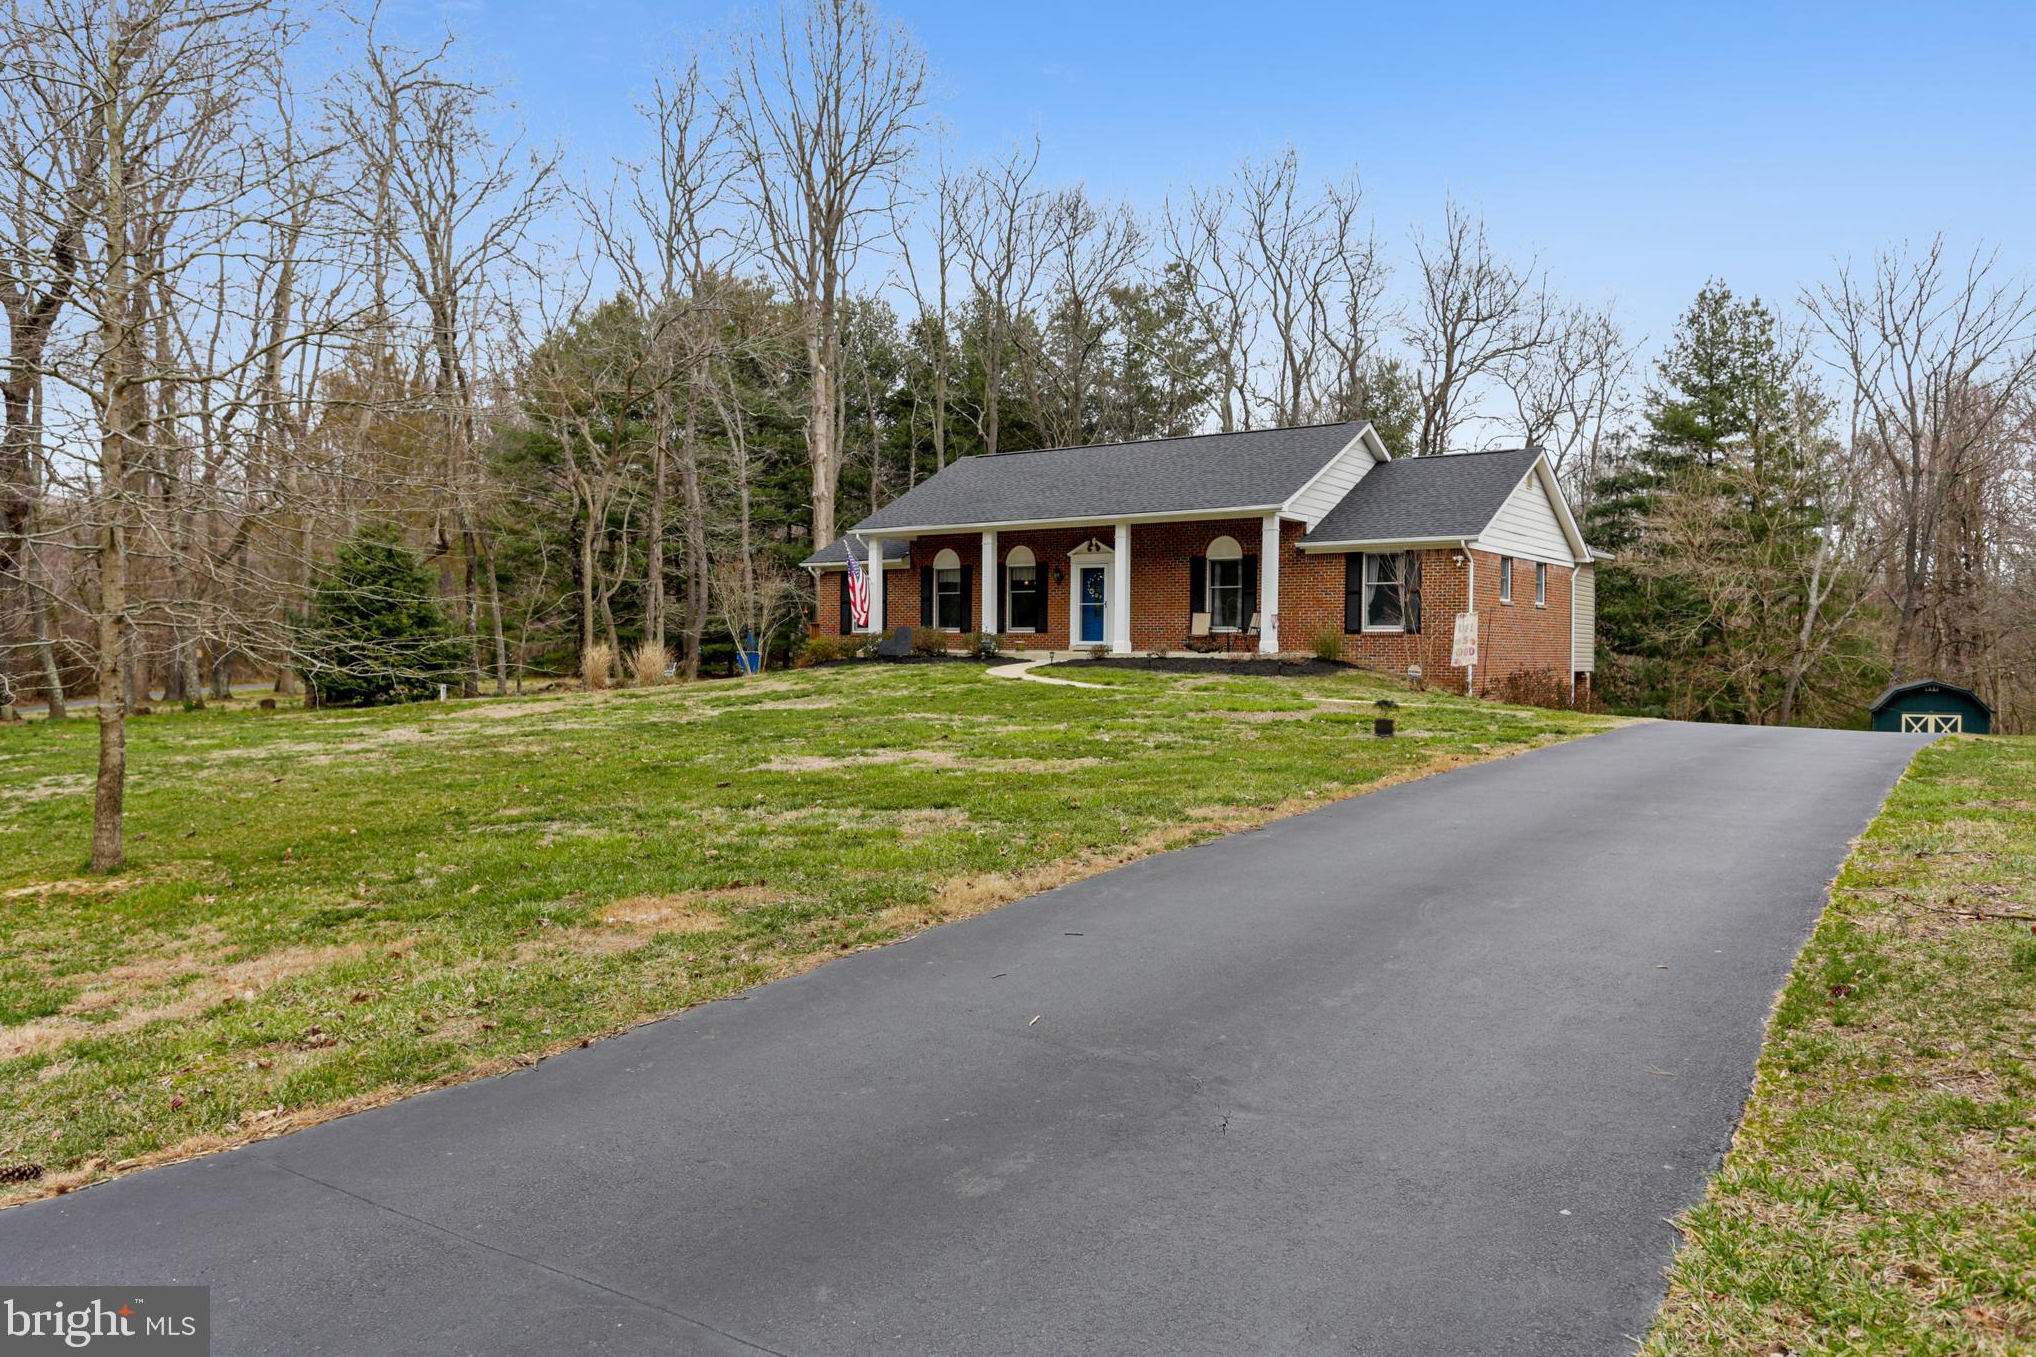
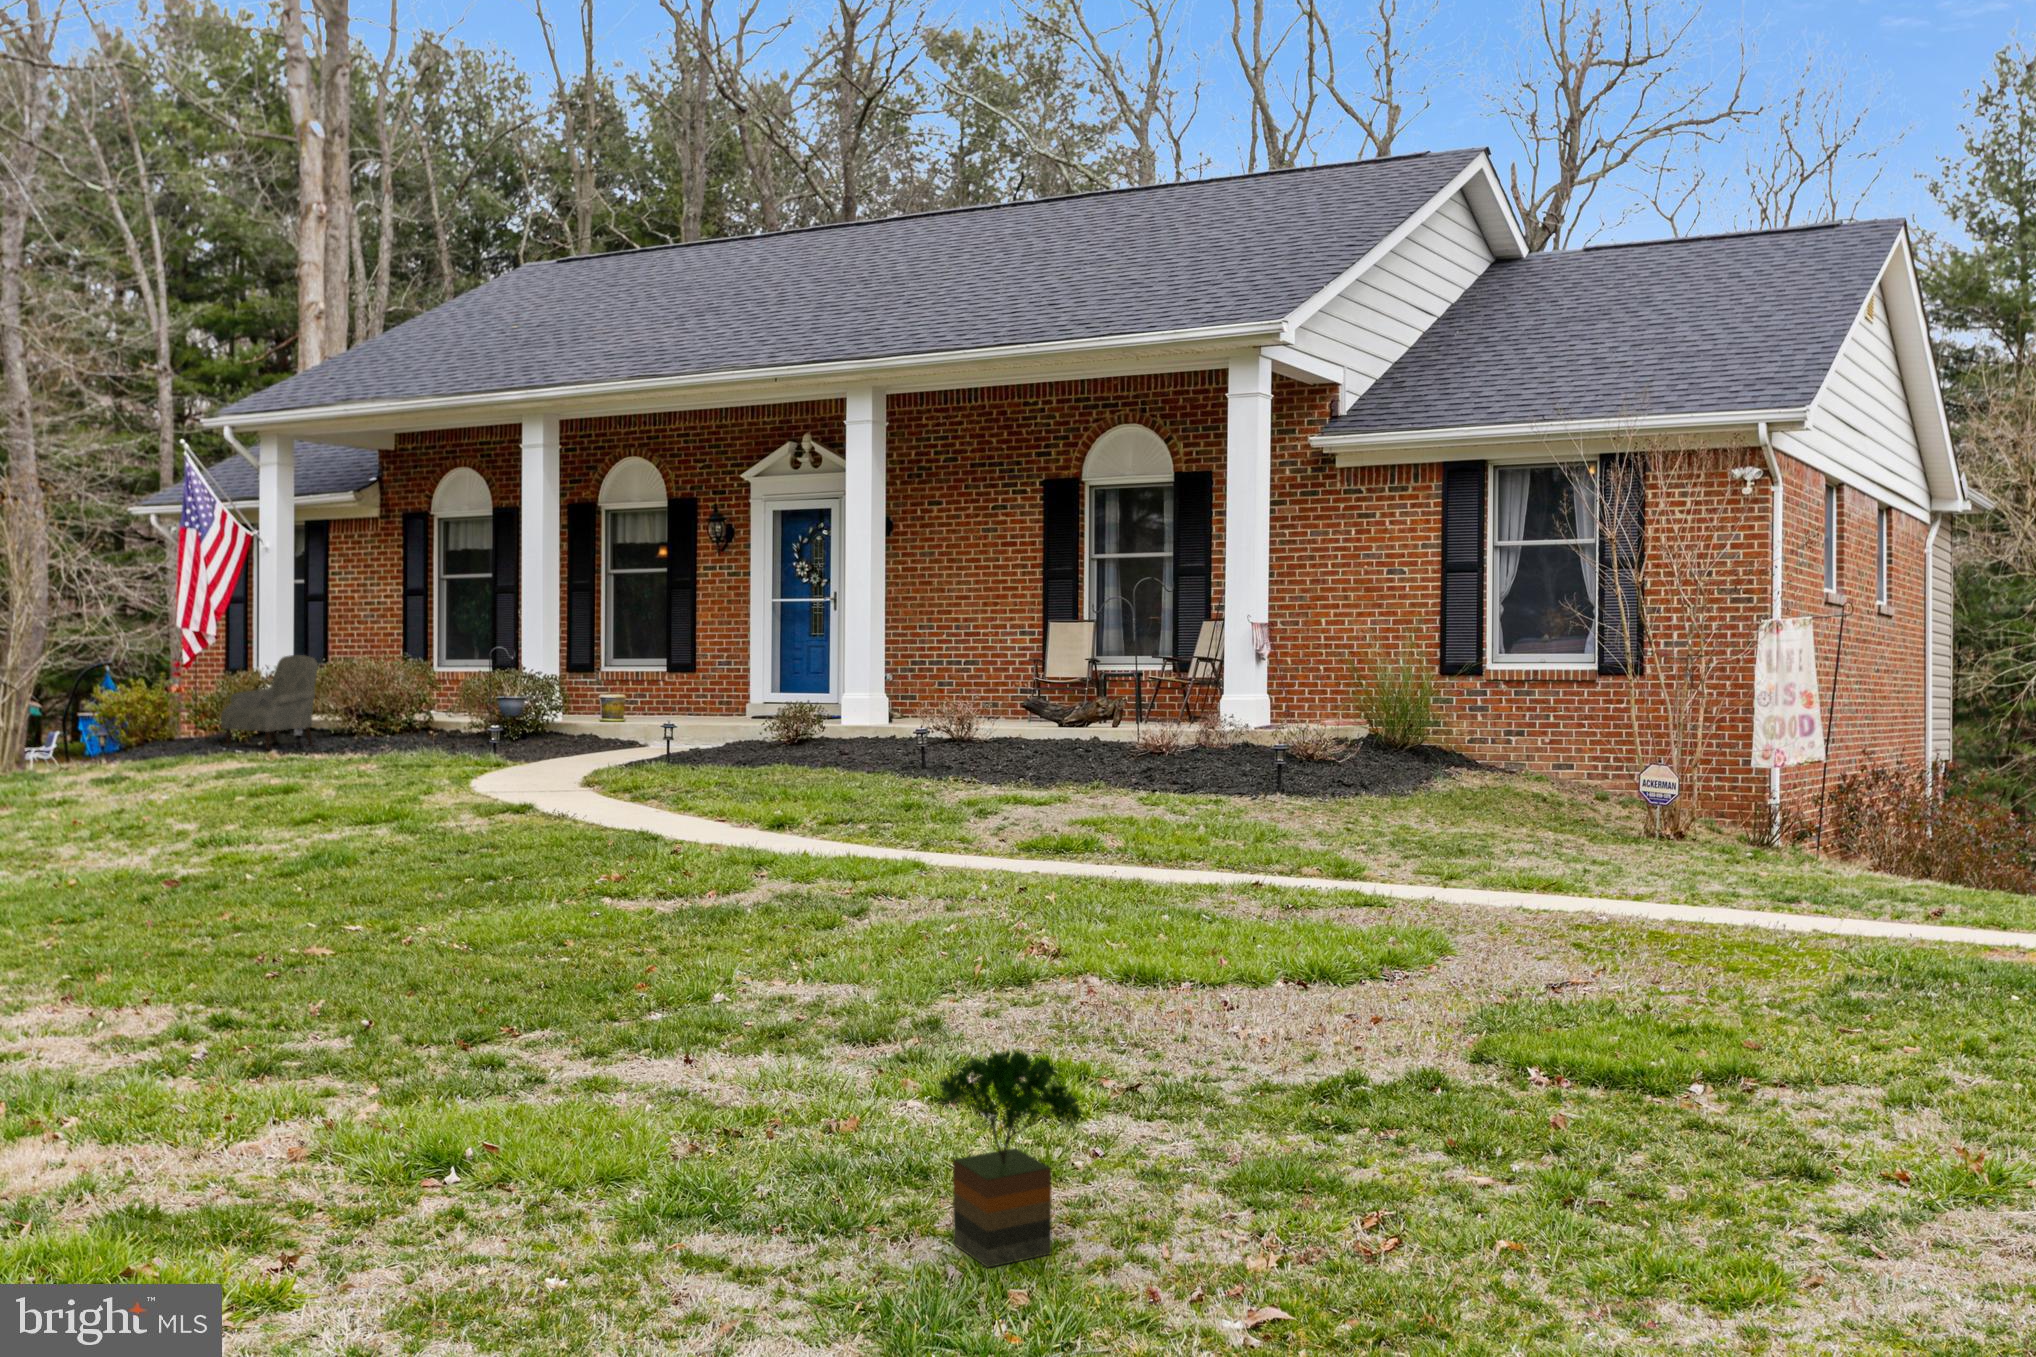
potted tree: present [1373,699,1400,736] -> present [939,1051,1082,1267]

